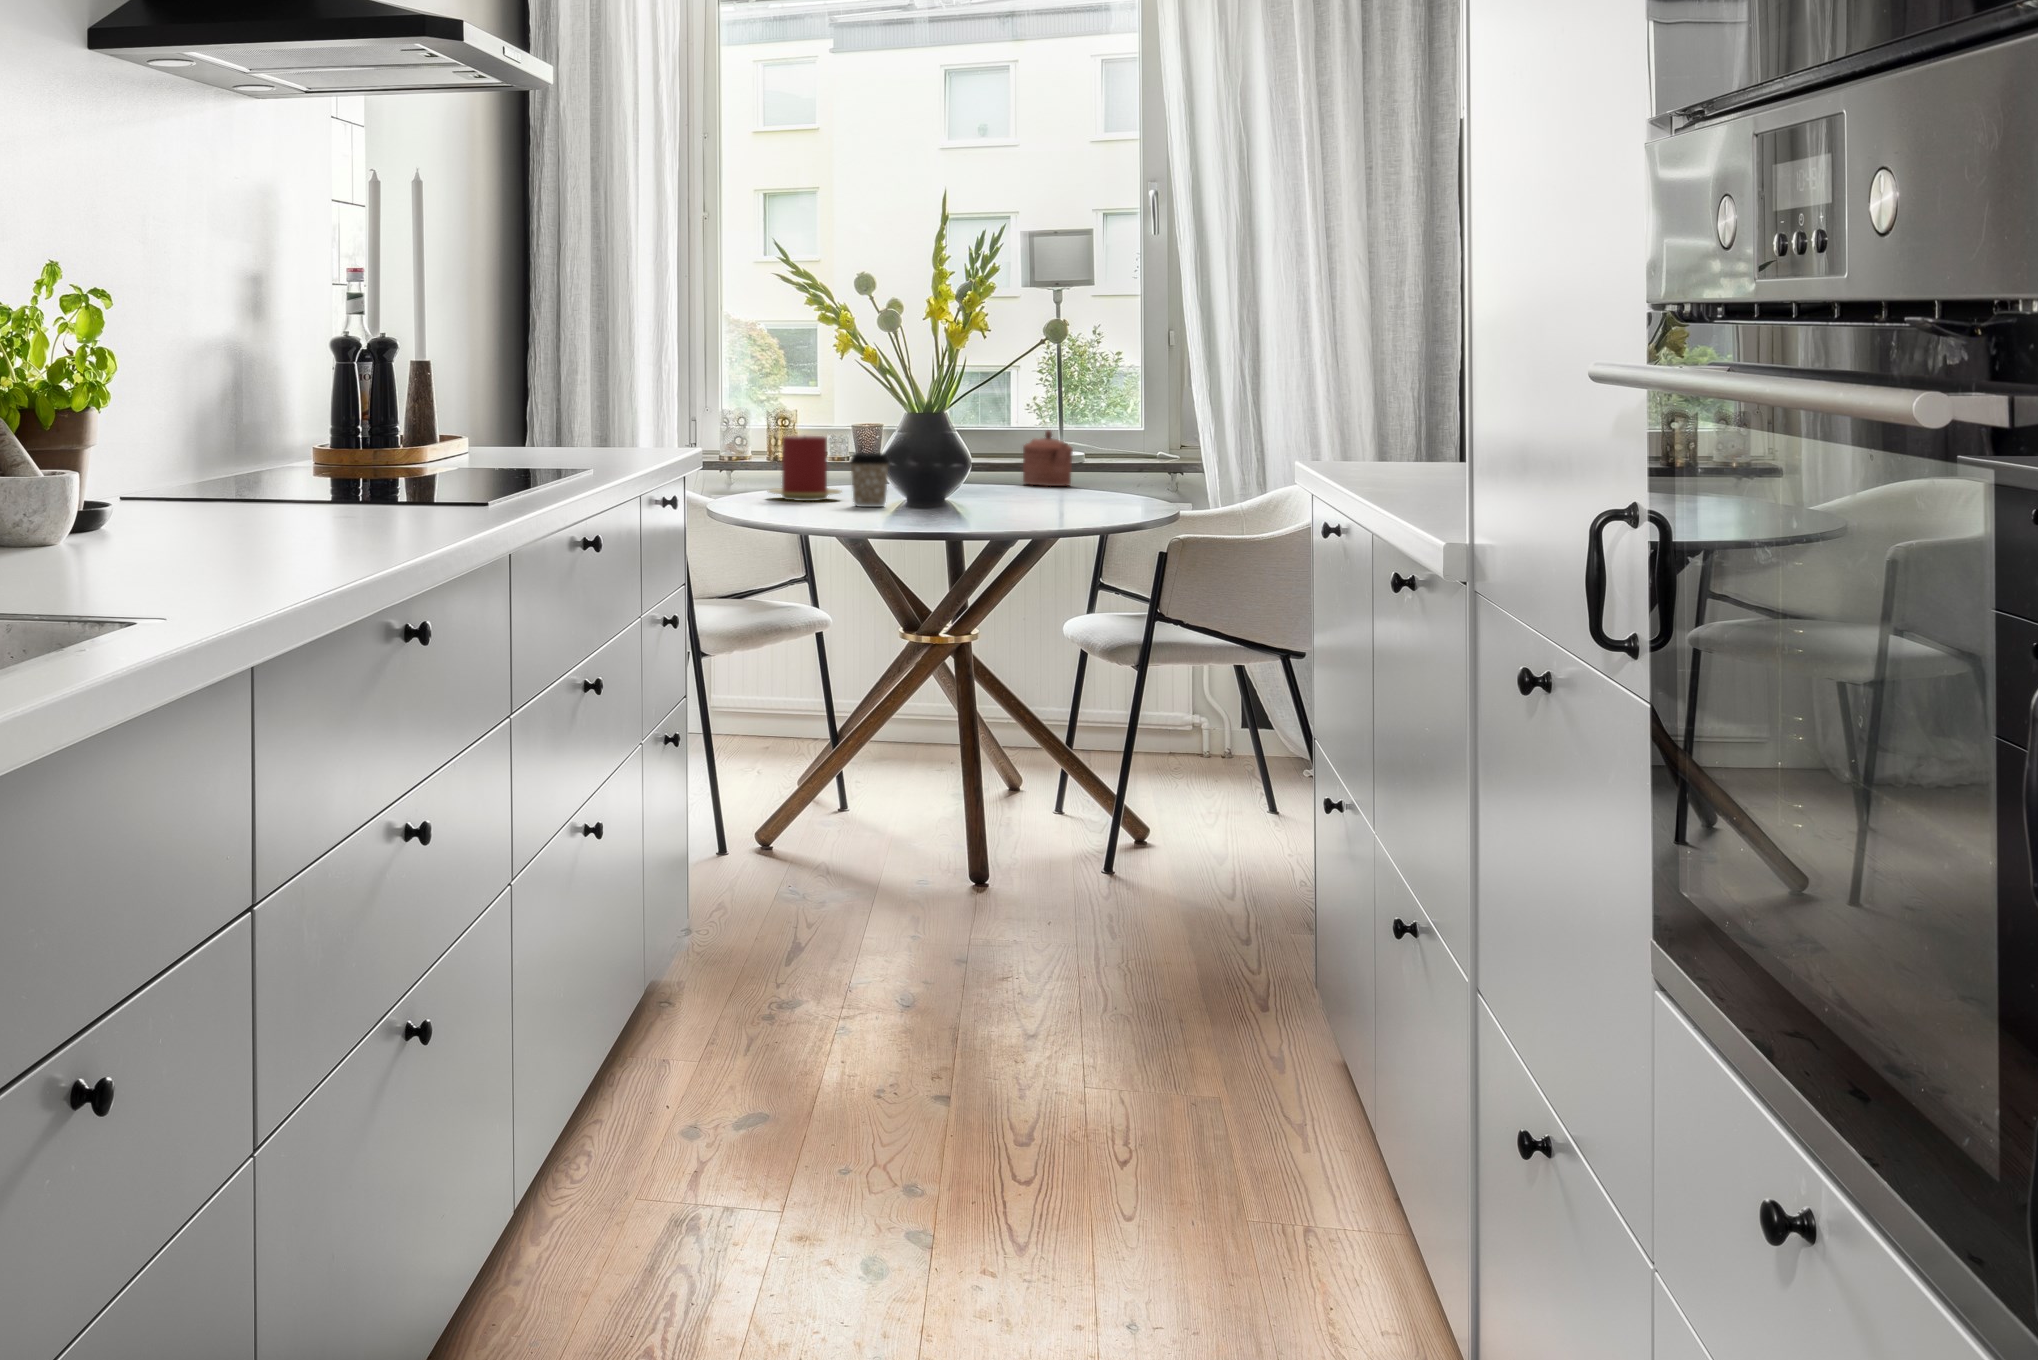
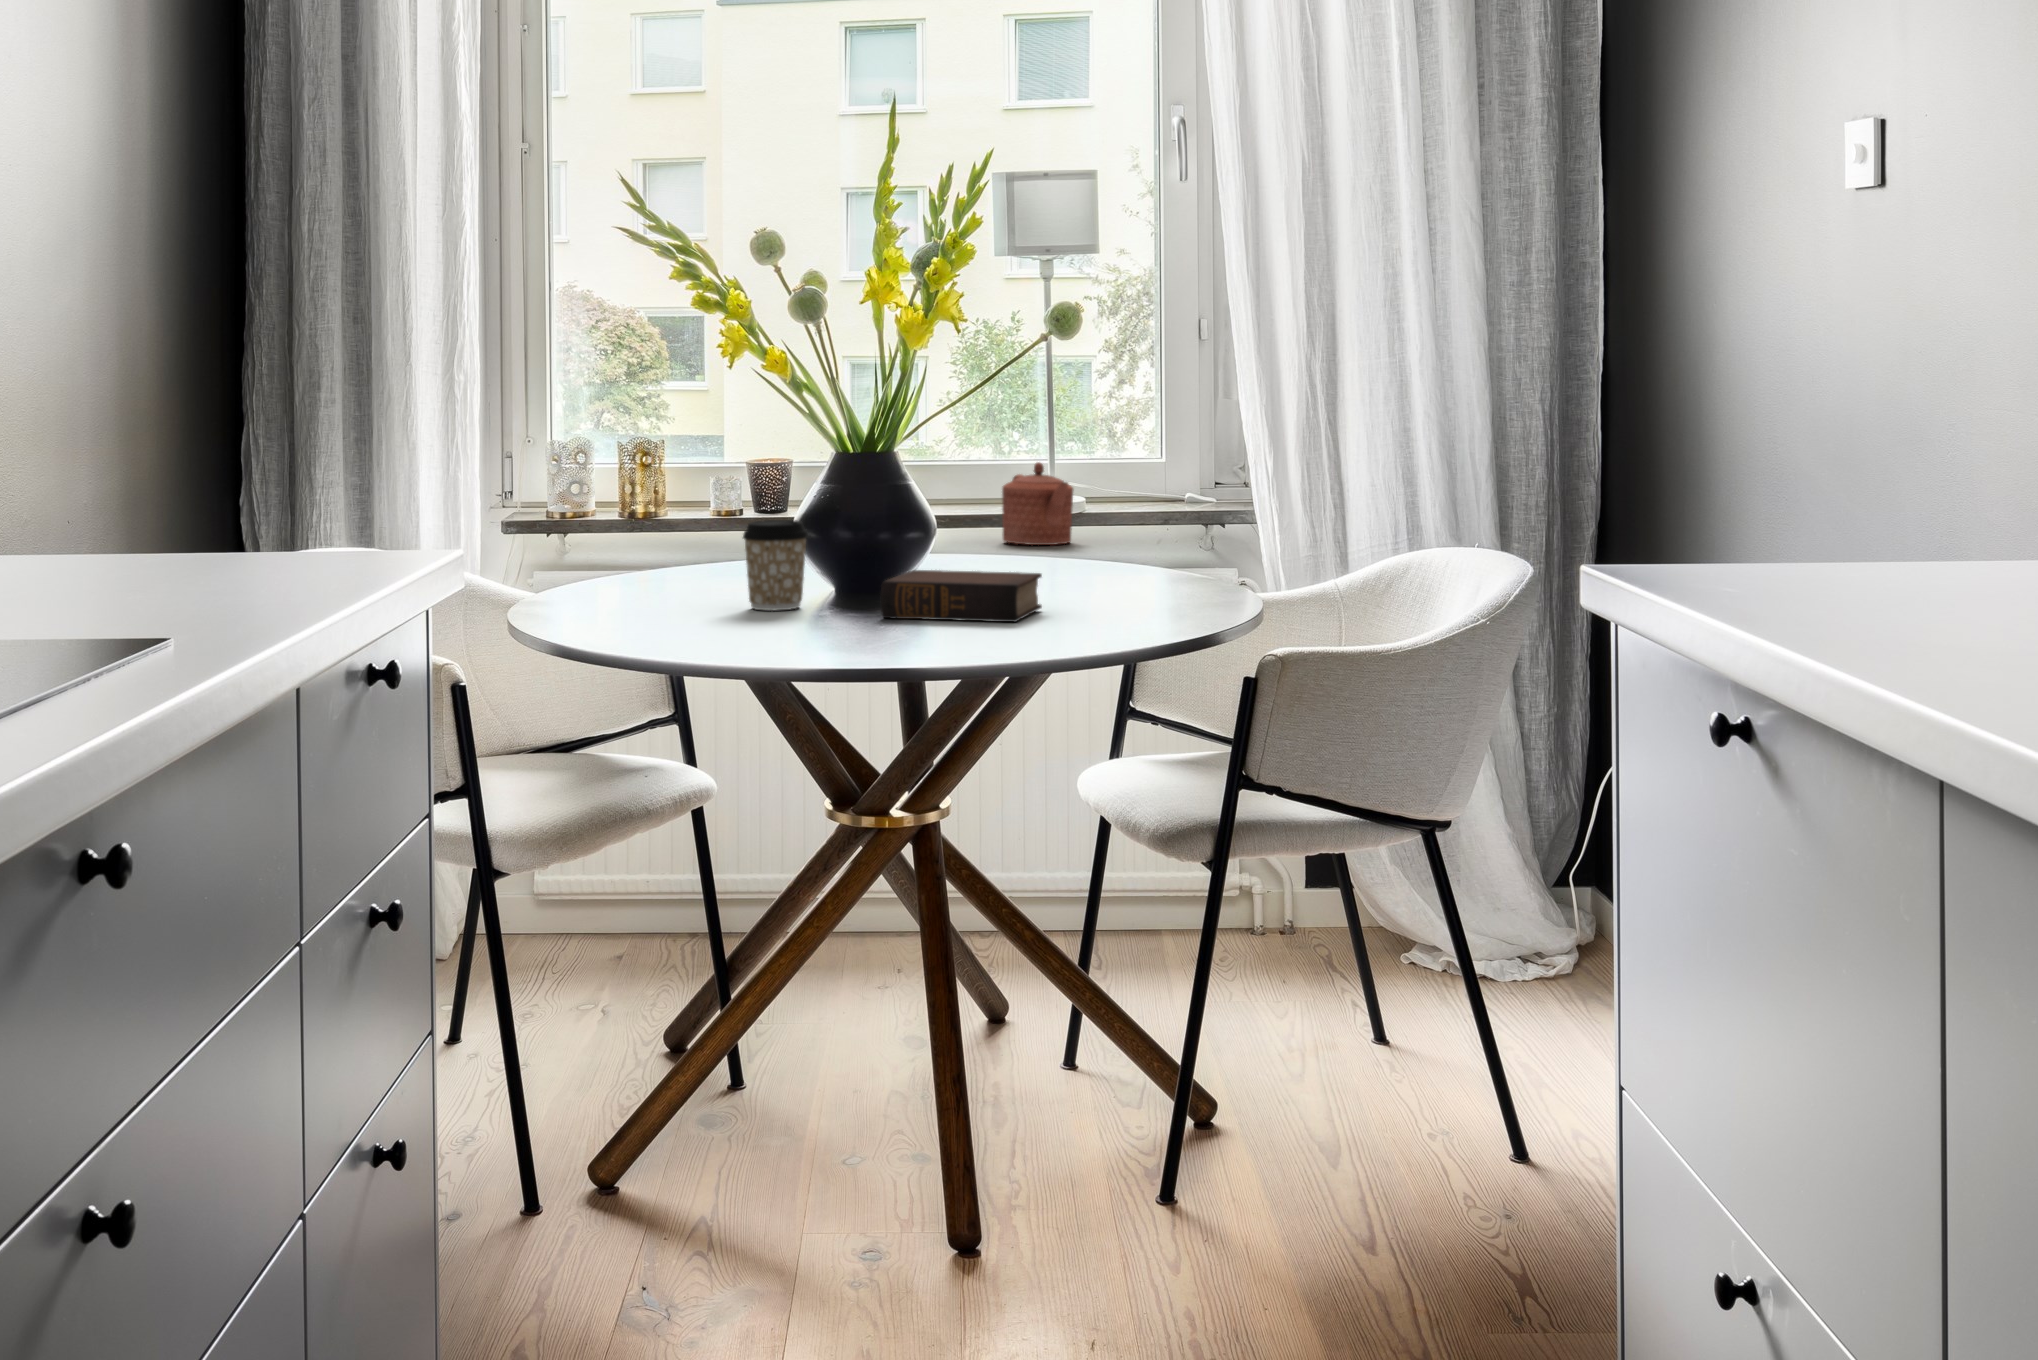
candle: present [769,436,841,501] -> none [610,491,732,598]
book: none [934,485,1036,516] -> present [880,570,1042,622]

